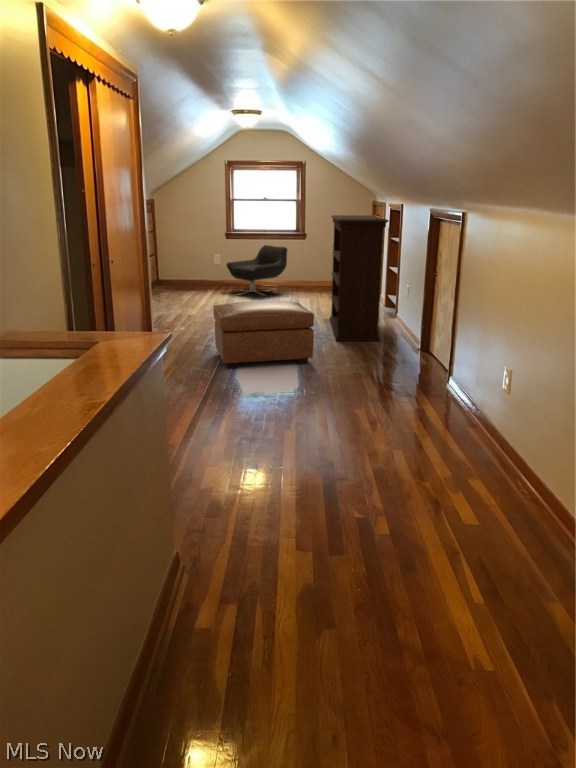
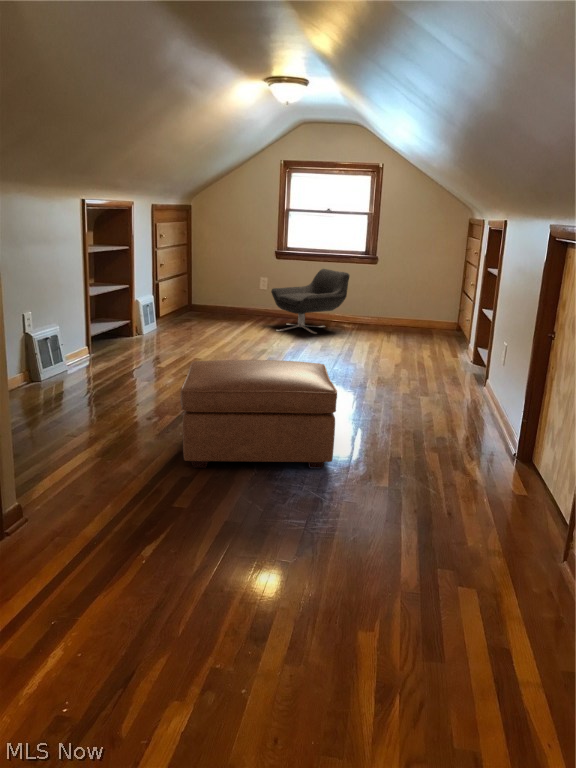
bookshelf: present [329,215,389,341] -> none [384,233,480,430]

